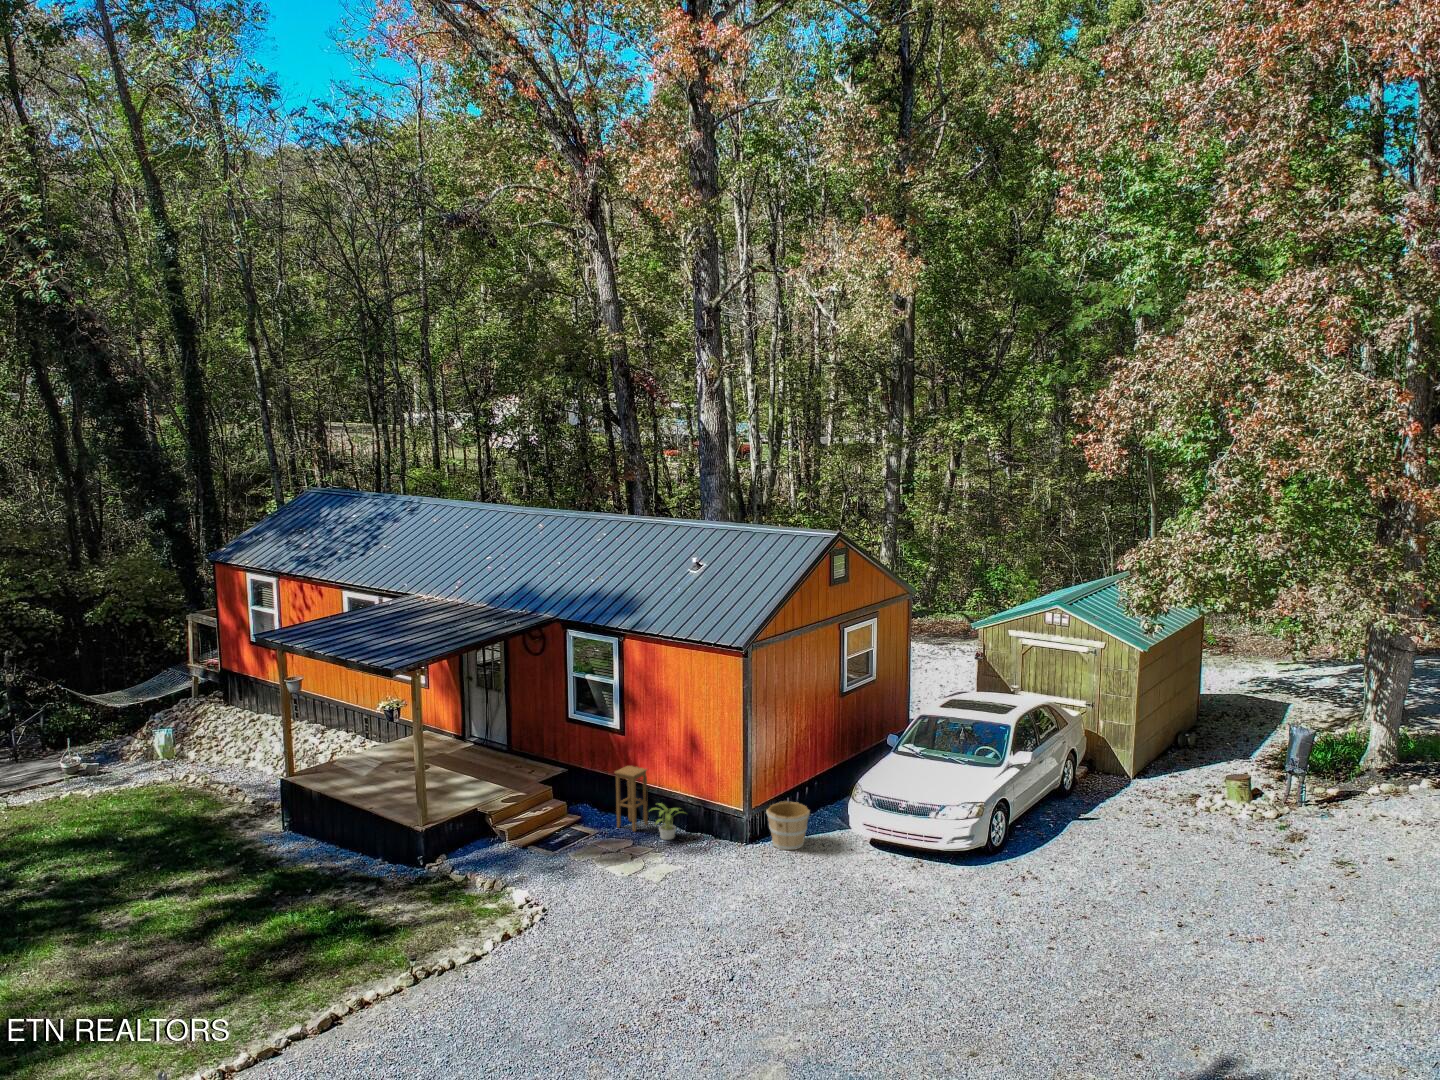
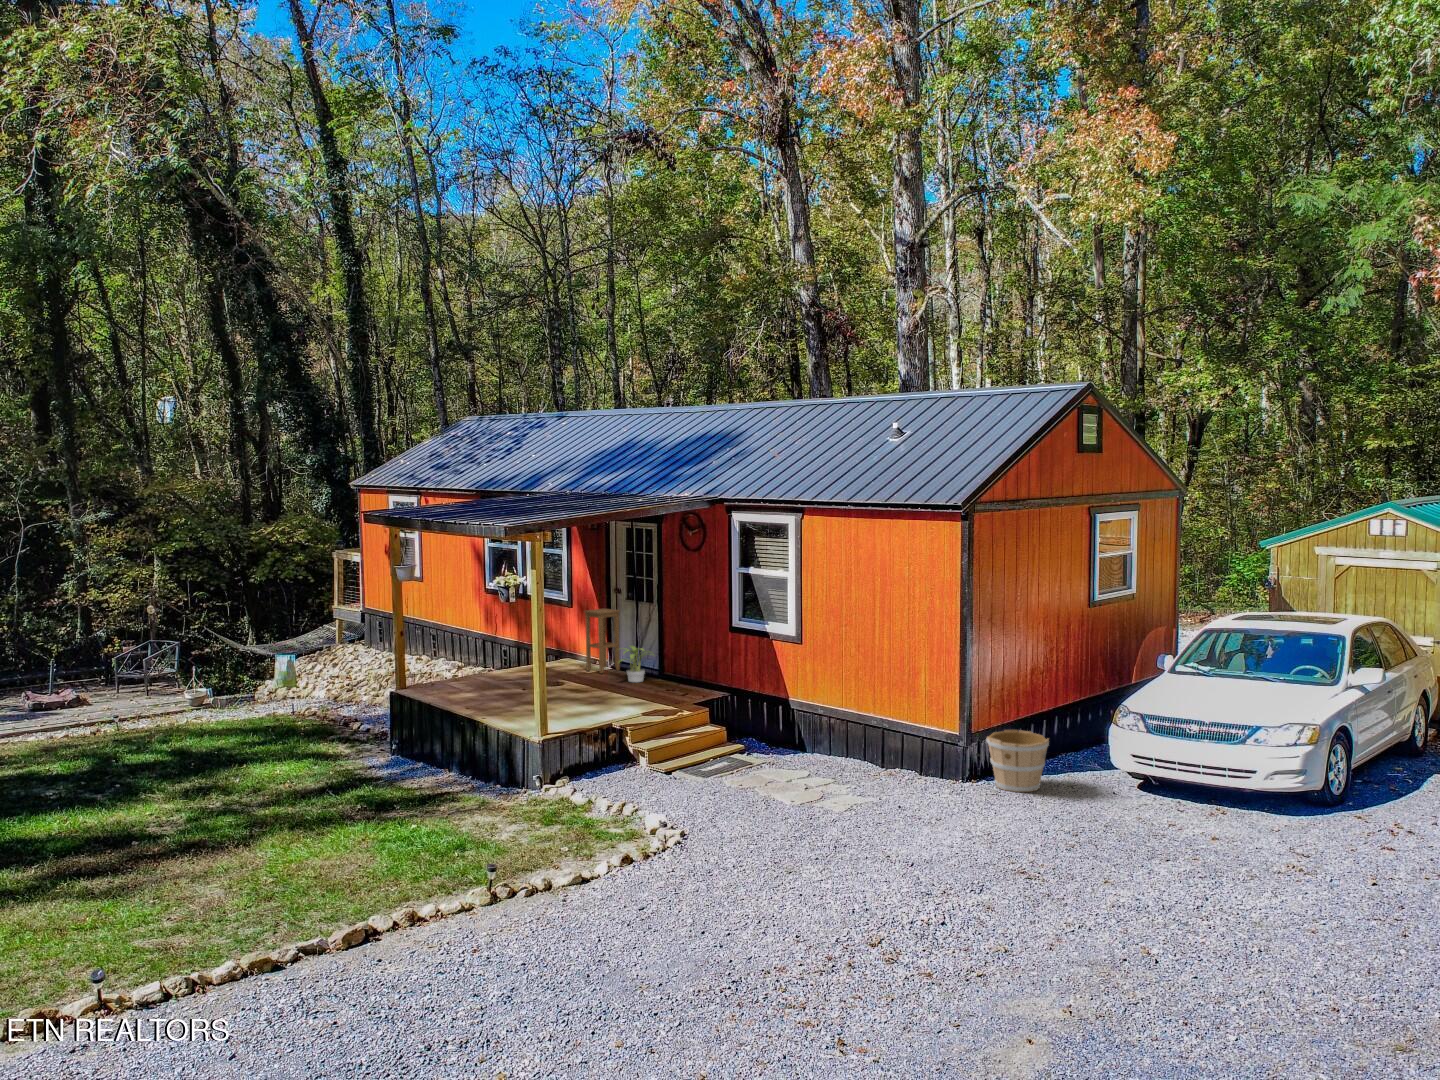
stool: present [615,766,648,831] -> present [585,609,620,673]
potted plant: present [651,803,681,840] -> present [618,646,646,682]

